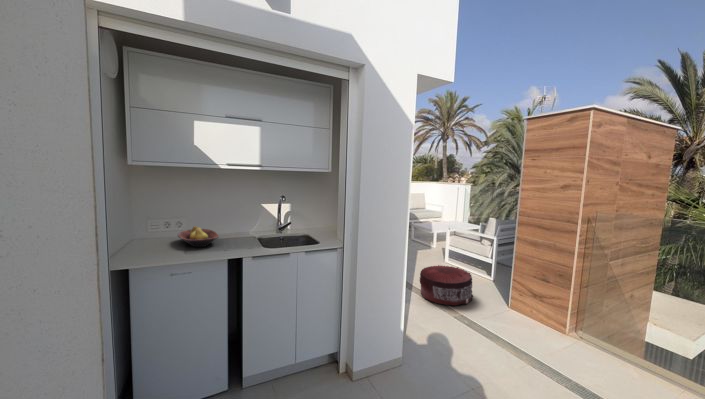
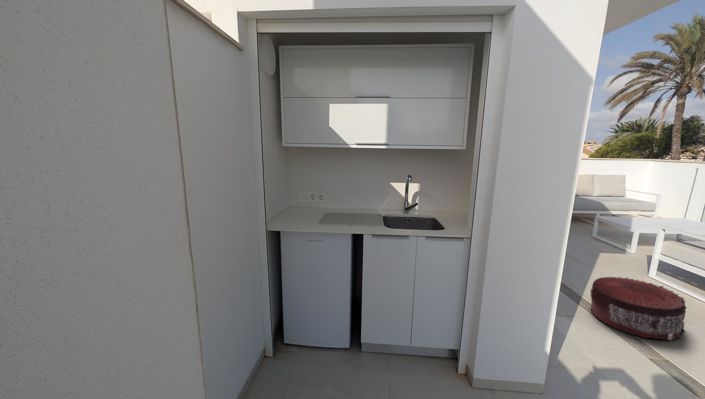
fruit bowl: present [178,226,219,247] -> none [315,201,347,220]

